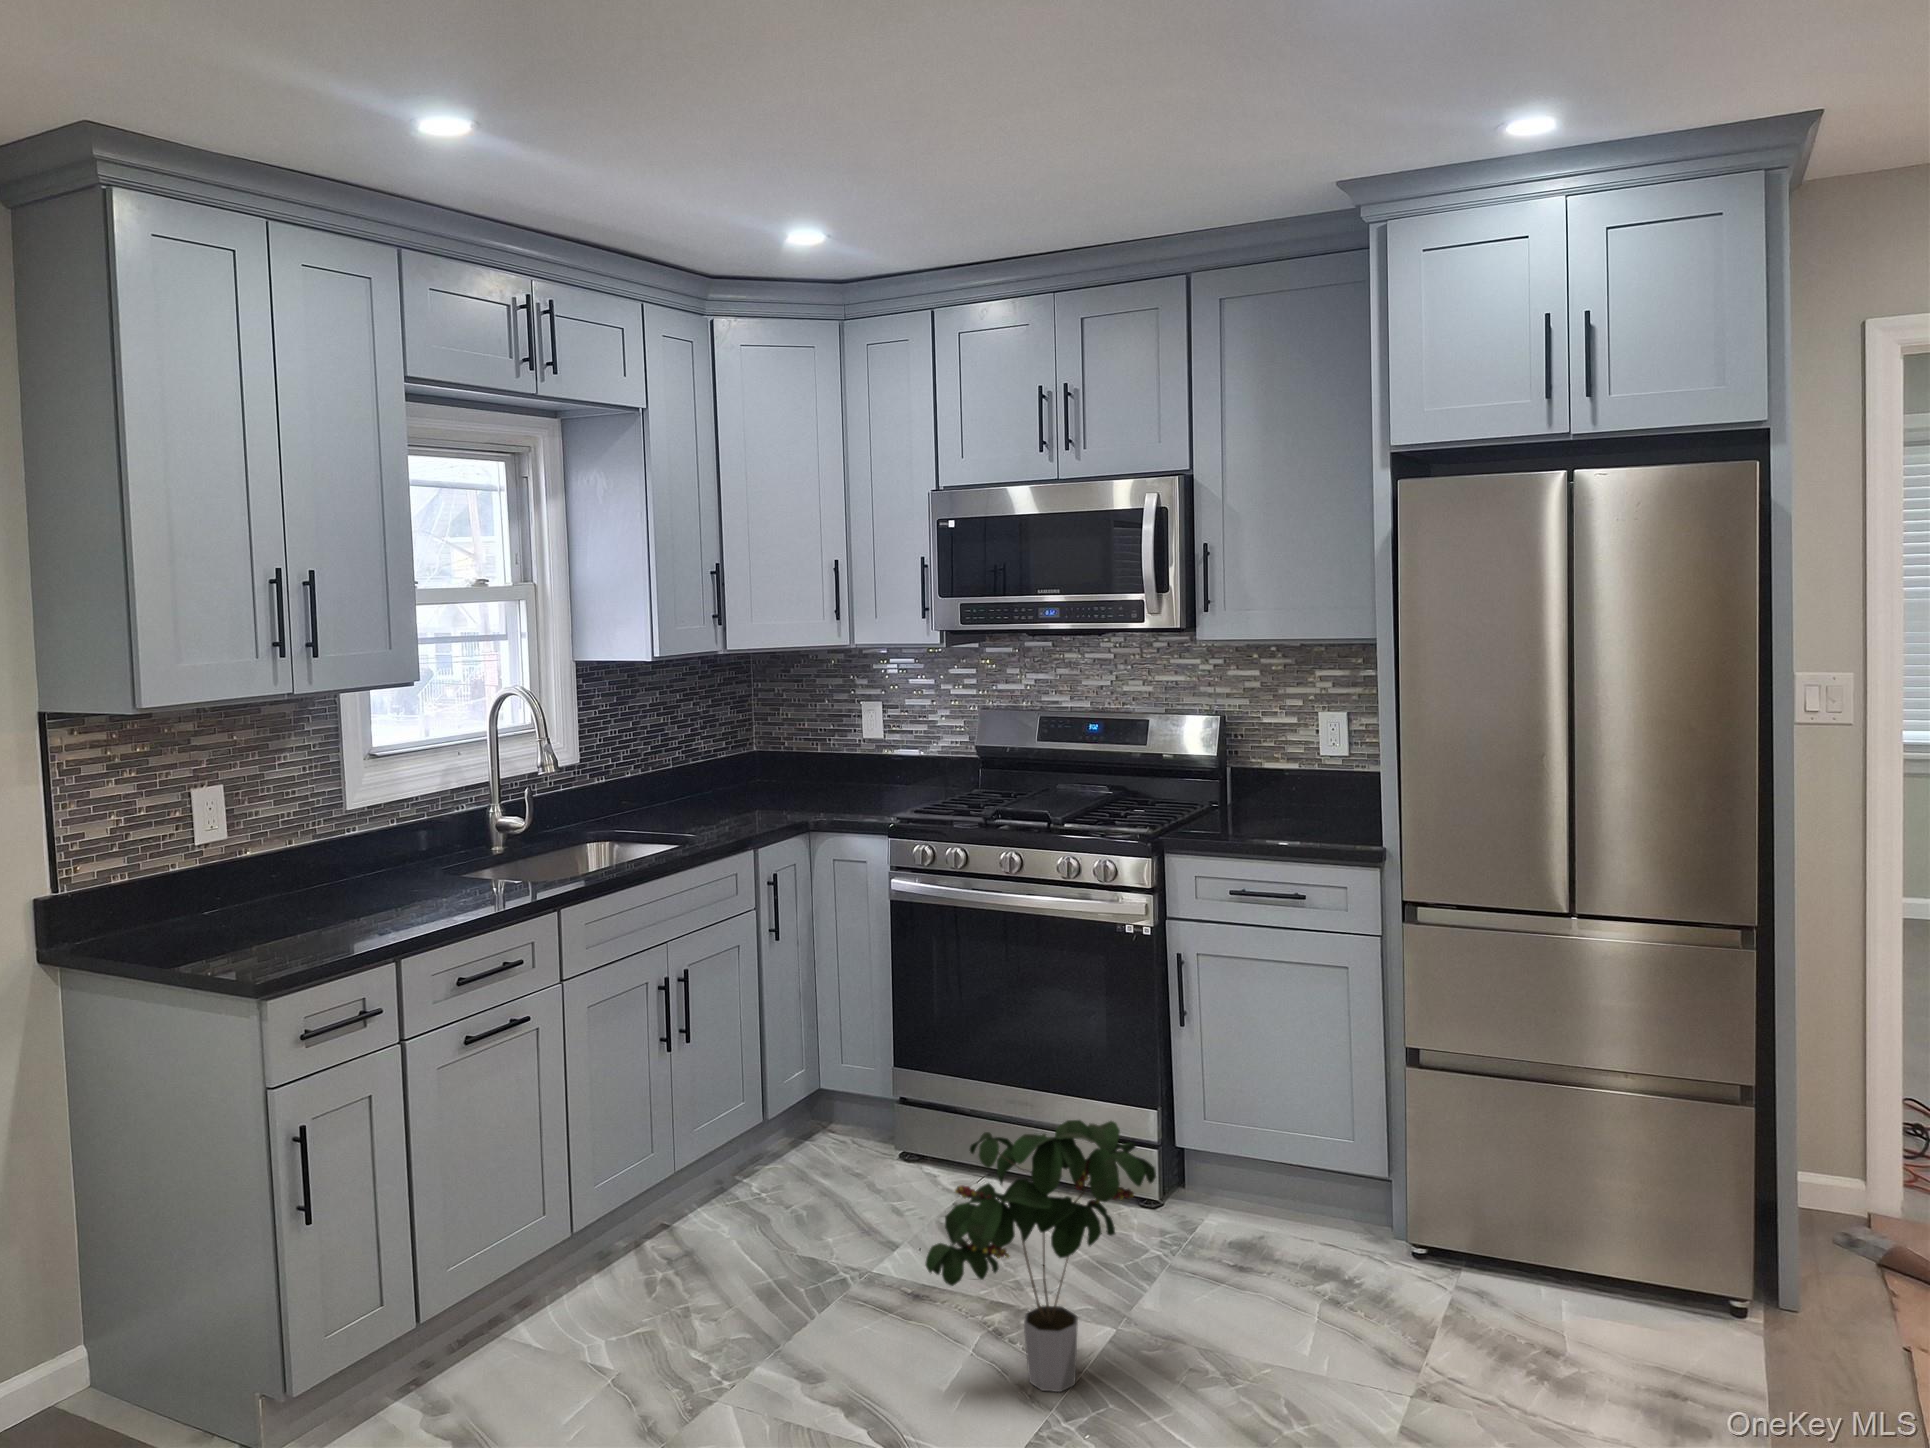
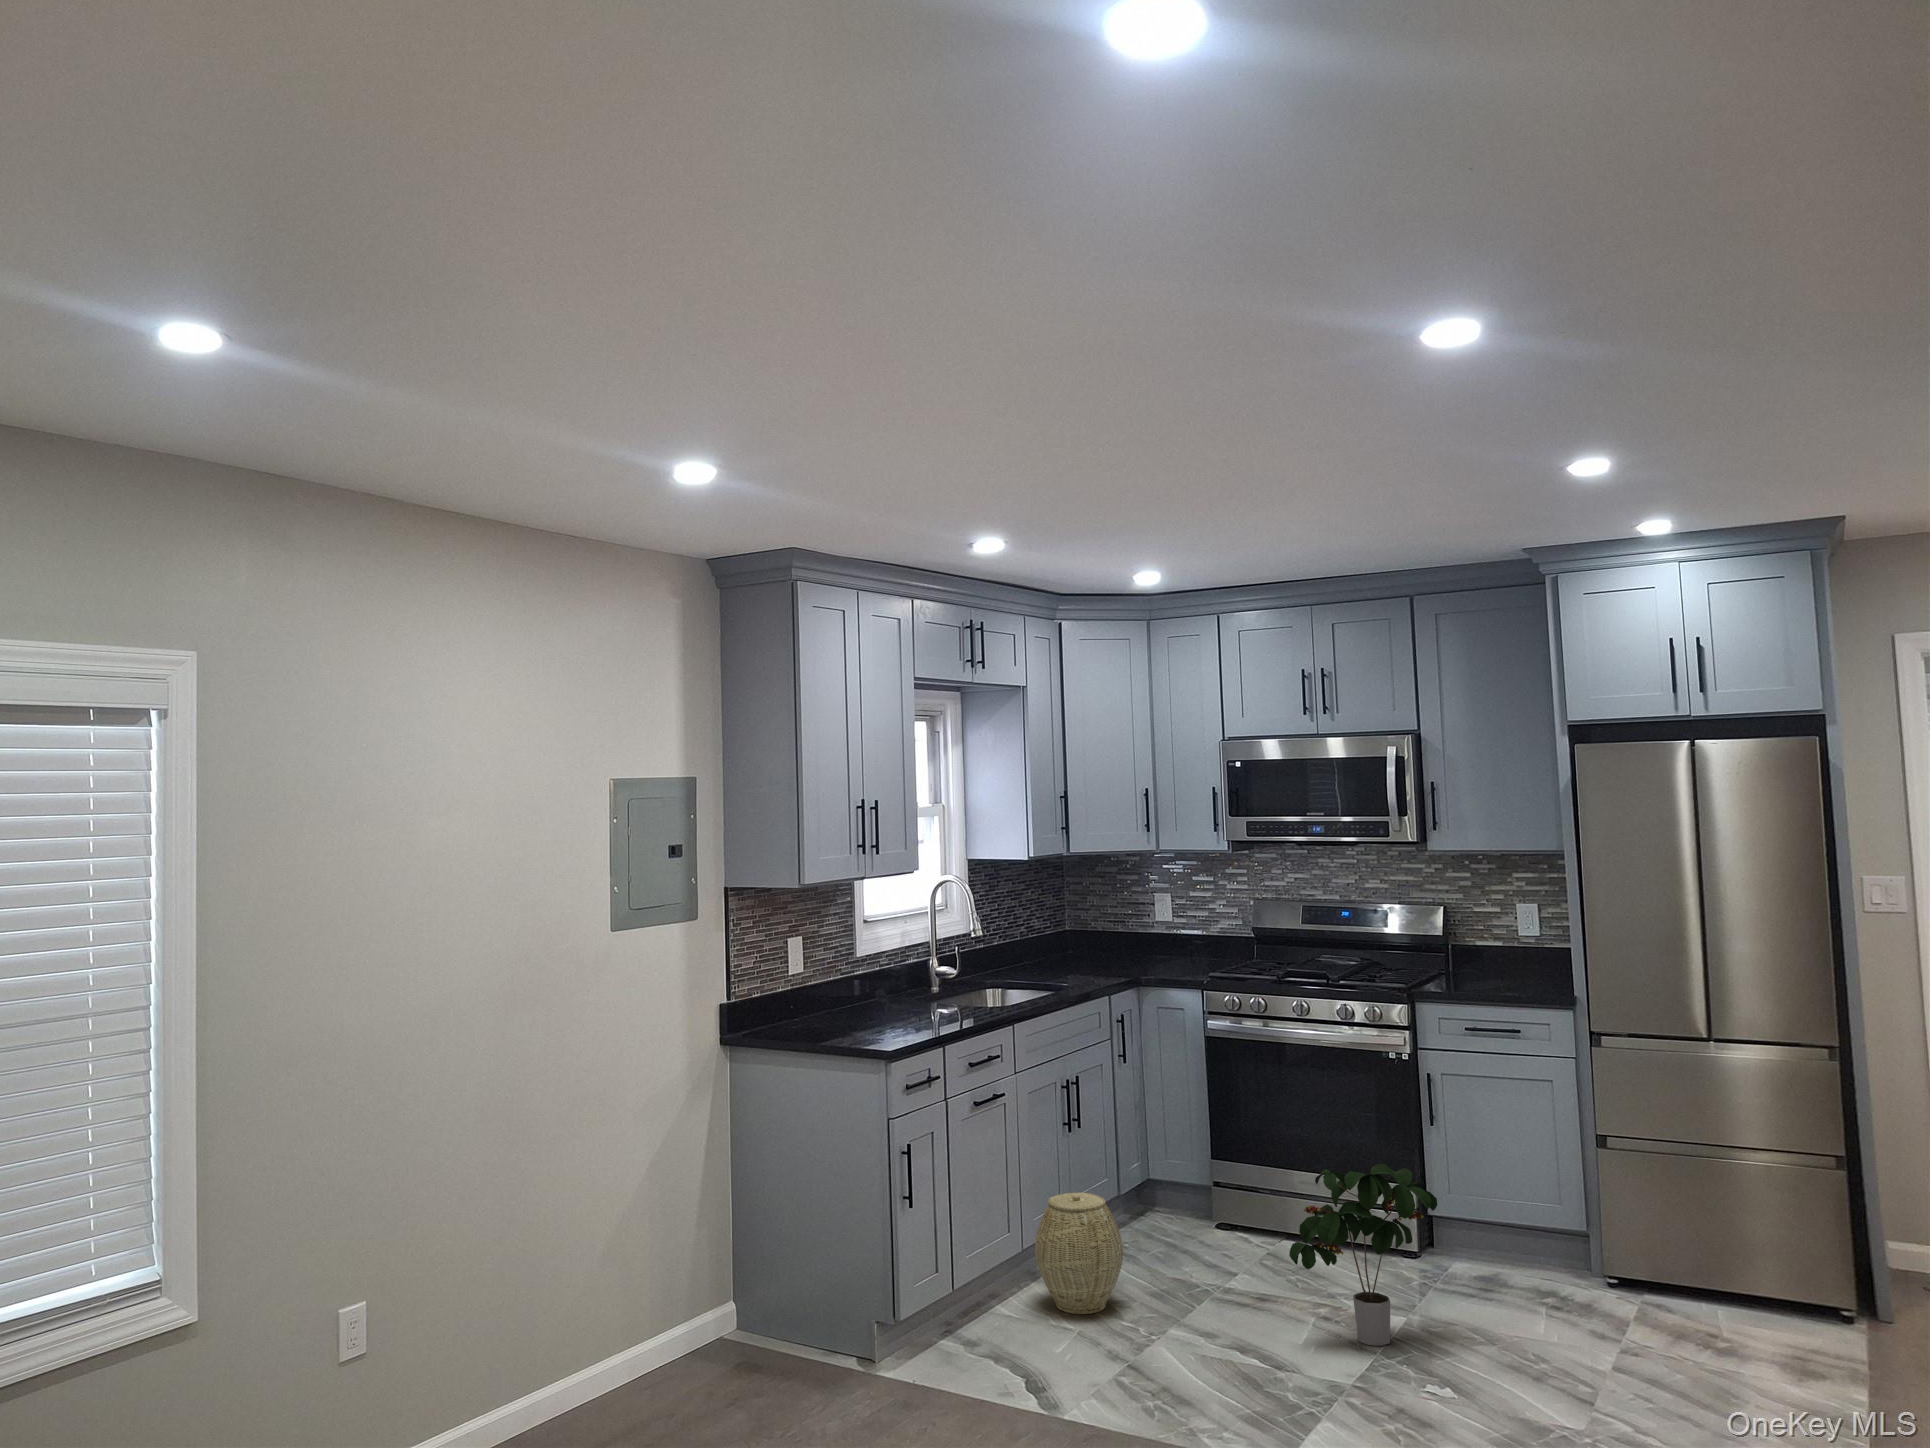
woven basket: none [575,1152,708,1336] -> present [1035,1193,1123,1314]

